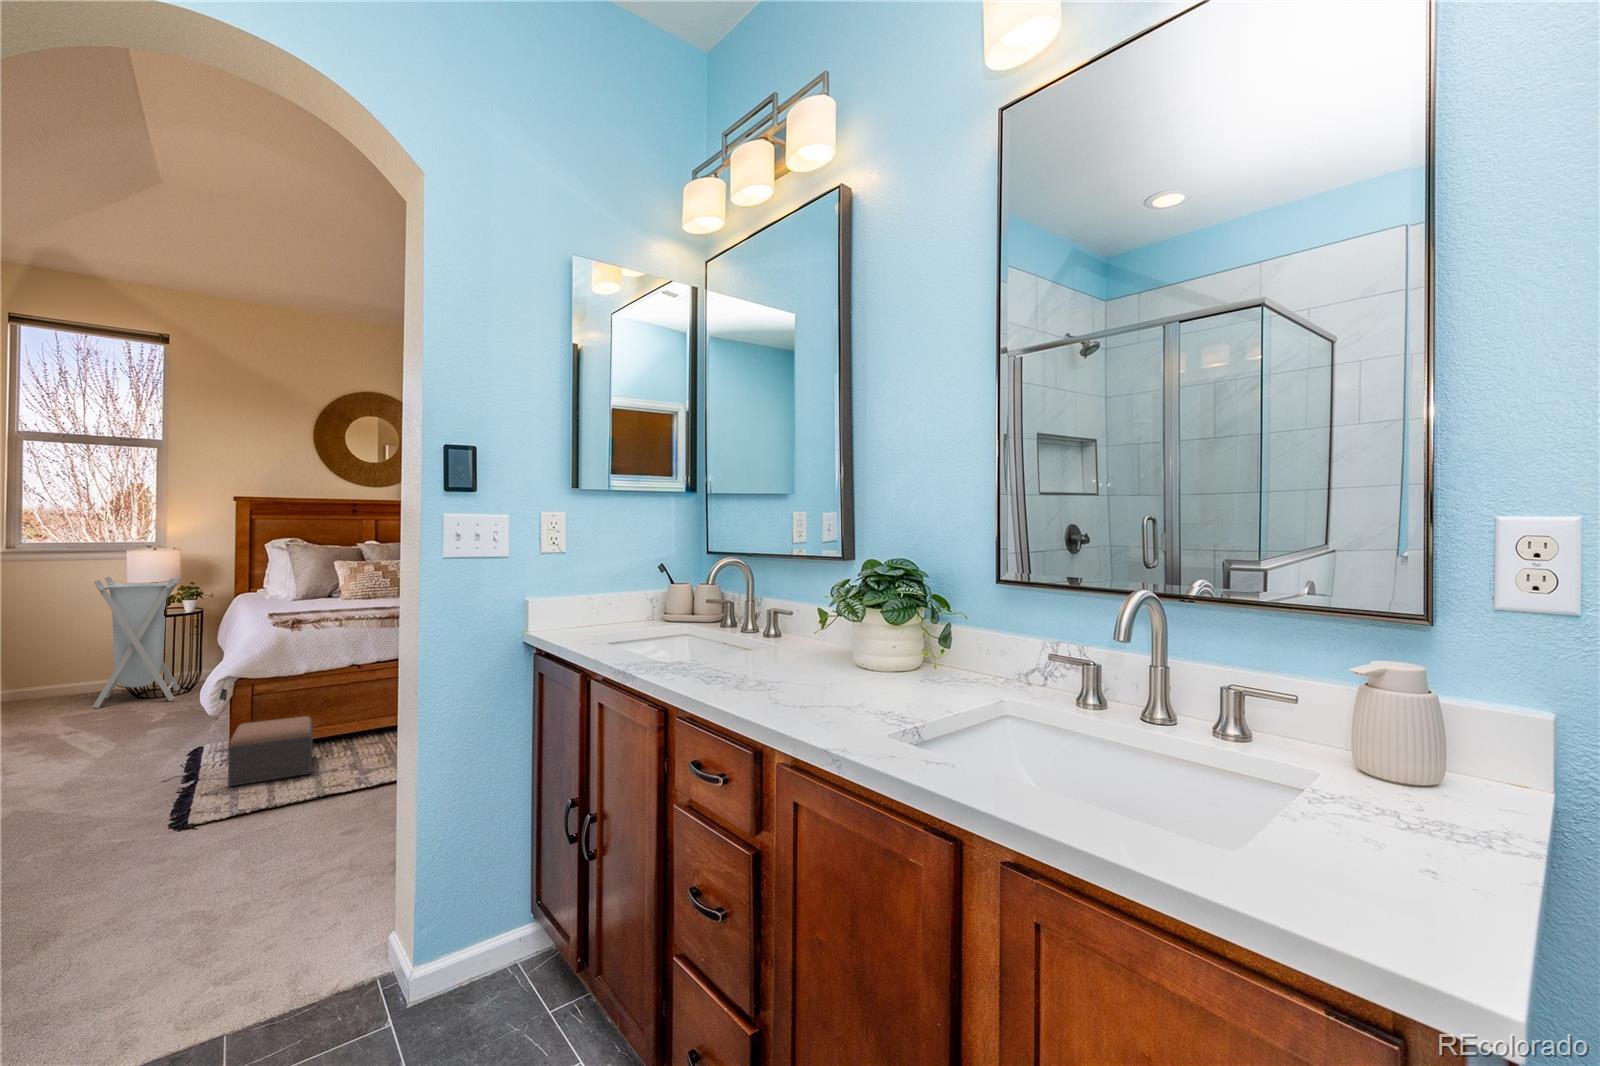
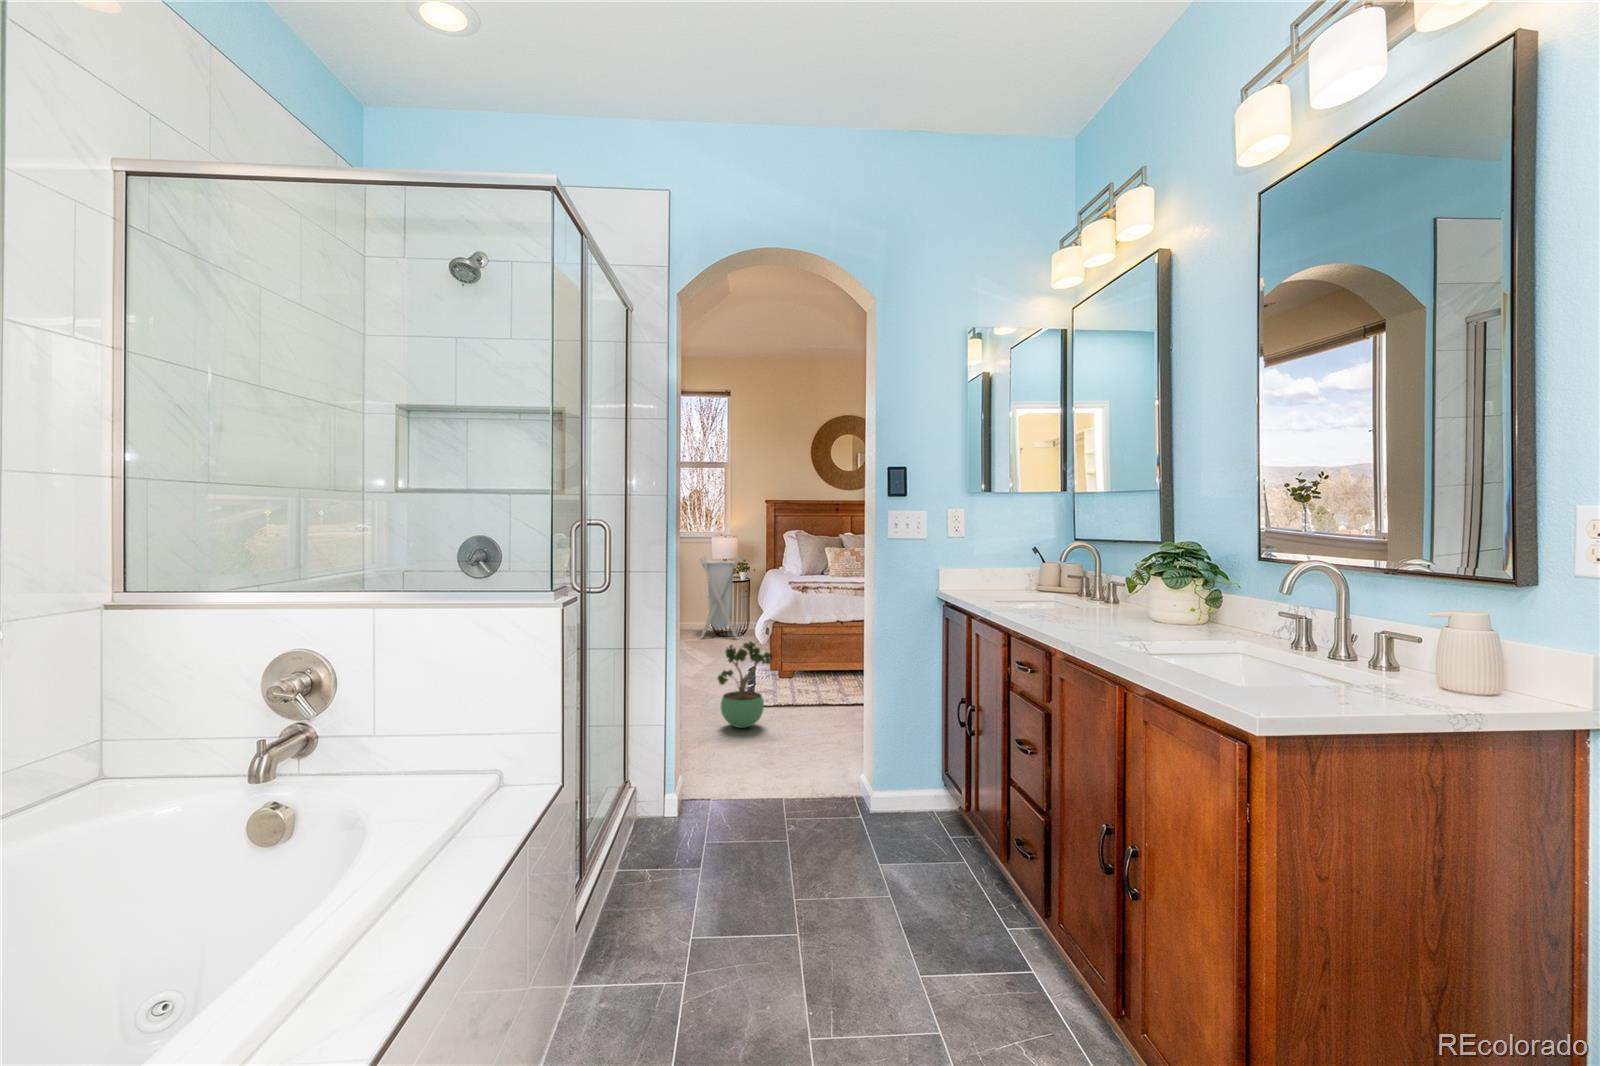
footstool: present [228,716,313,786] -> none [772,652,815,690]
potted plant: none [86,729,222,886] -> present [718,642,773,728]

